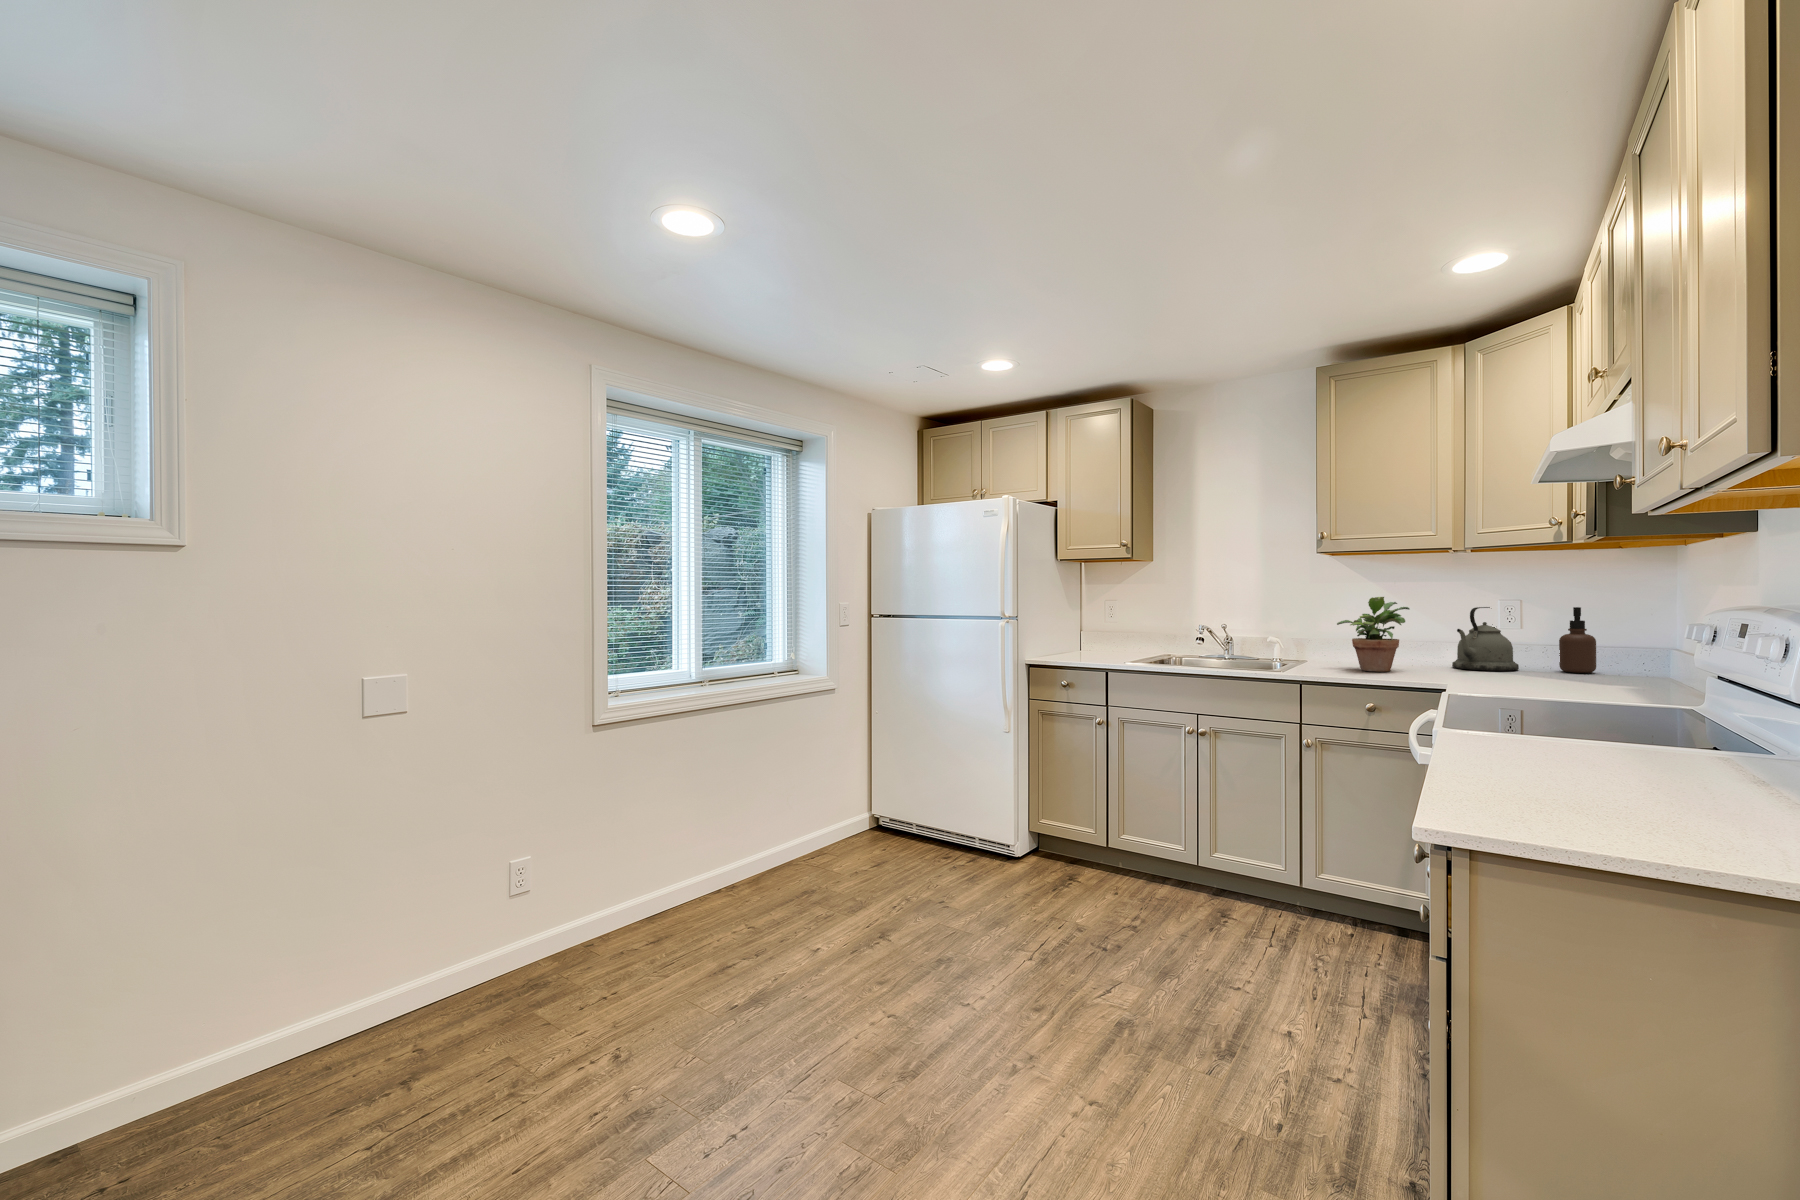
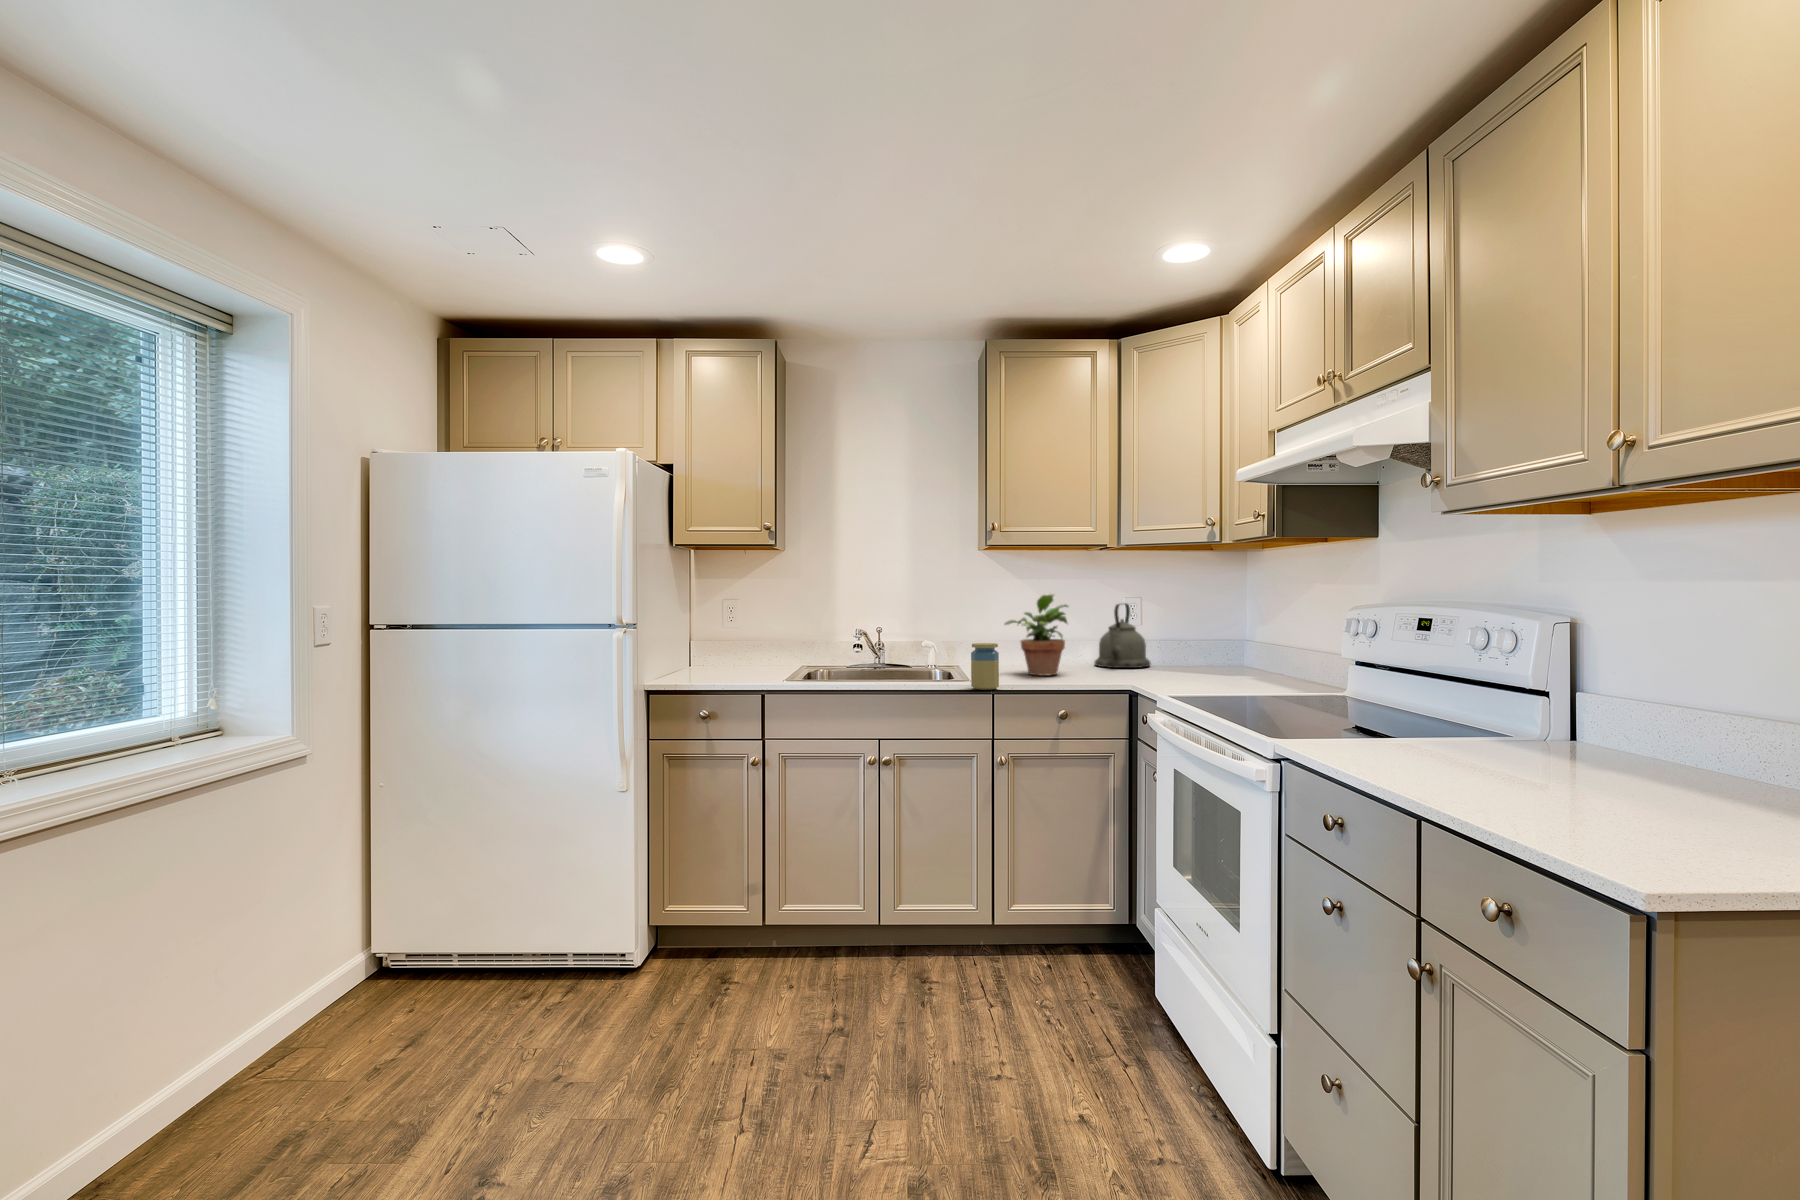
soap dispenser: present [1559,607,1596,673] -> none [1180,603,1208,666]
jar: none [1278,638,1304,678] -> present [971,643,999,690]

